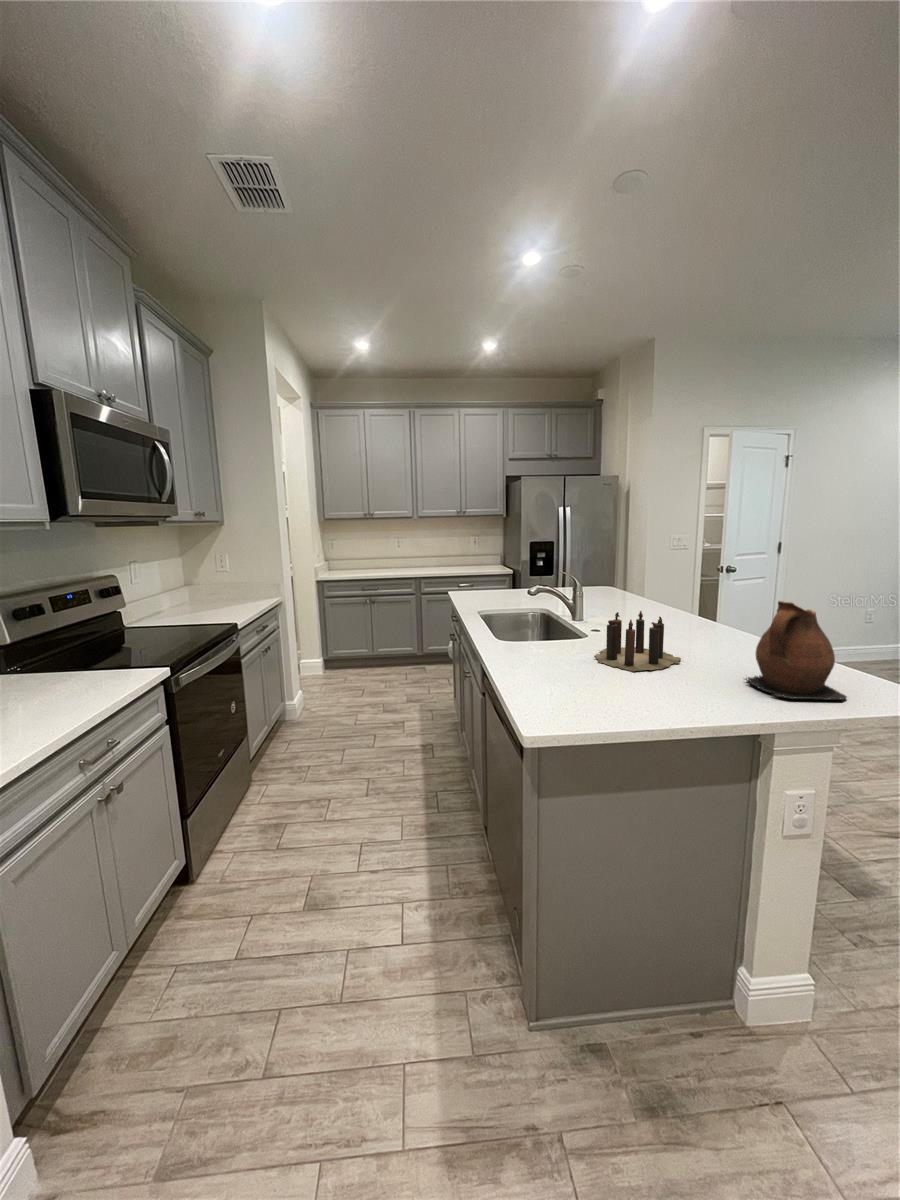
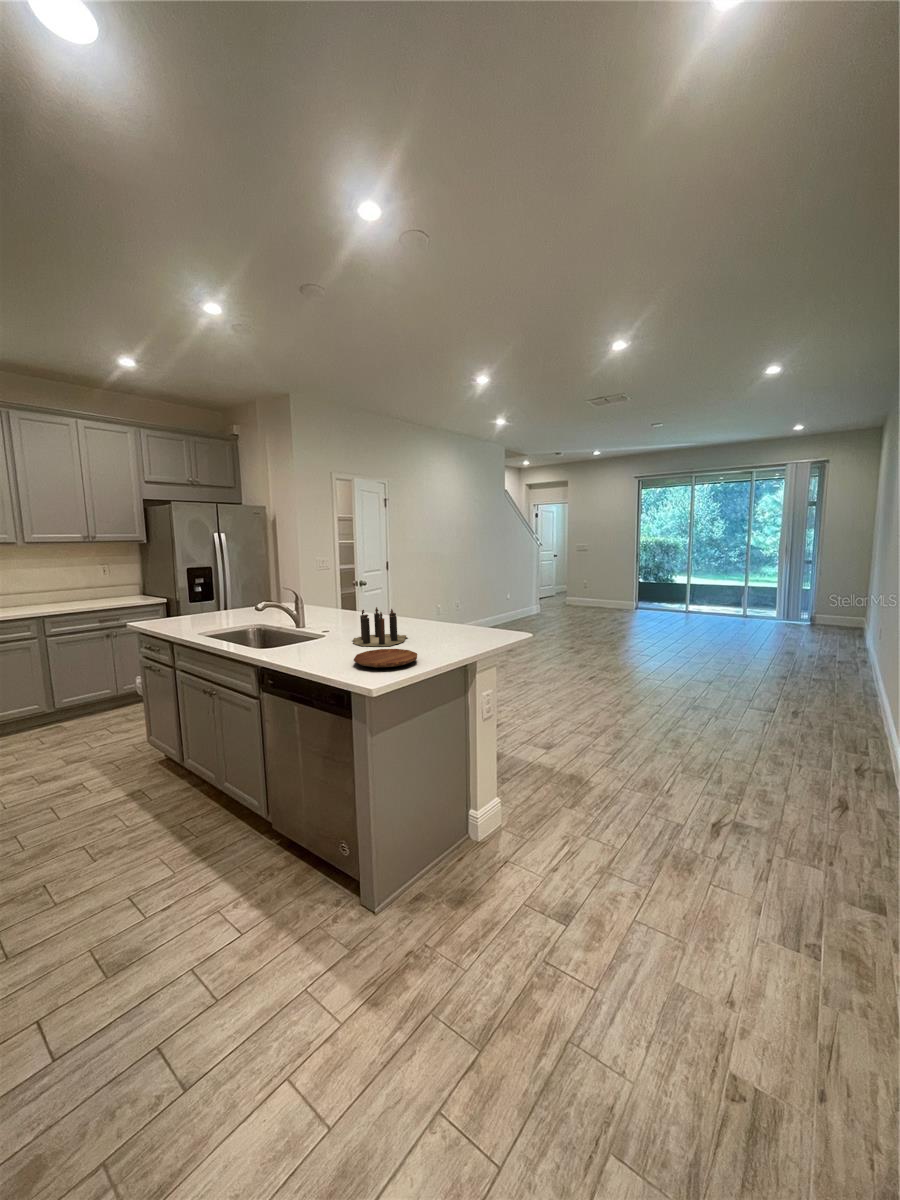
ceramic pitcher: present [746,601,847,700] -> none [448,588,497,642]
tray: none [542,674,640,711] -> present [354,649,417,667]

